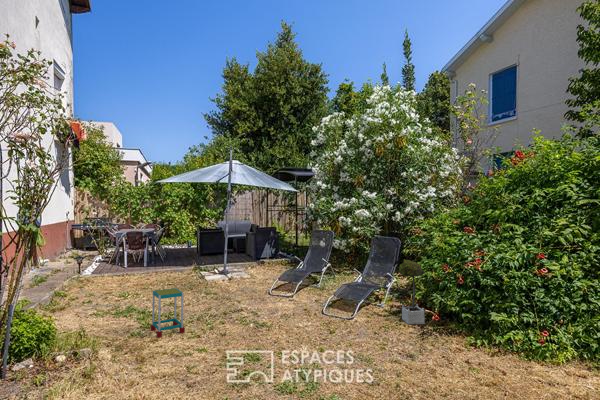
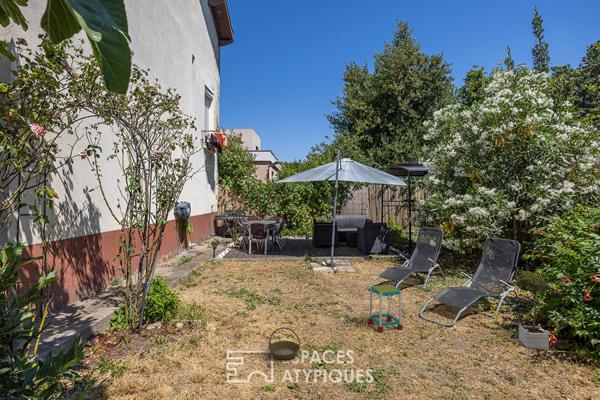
side table: present [151,288,185,337] -> present [368,285,403,332]
basket: none [183,327,216,359] -> present [269,327,300,360]

